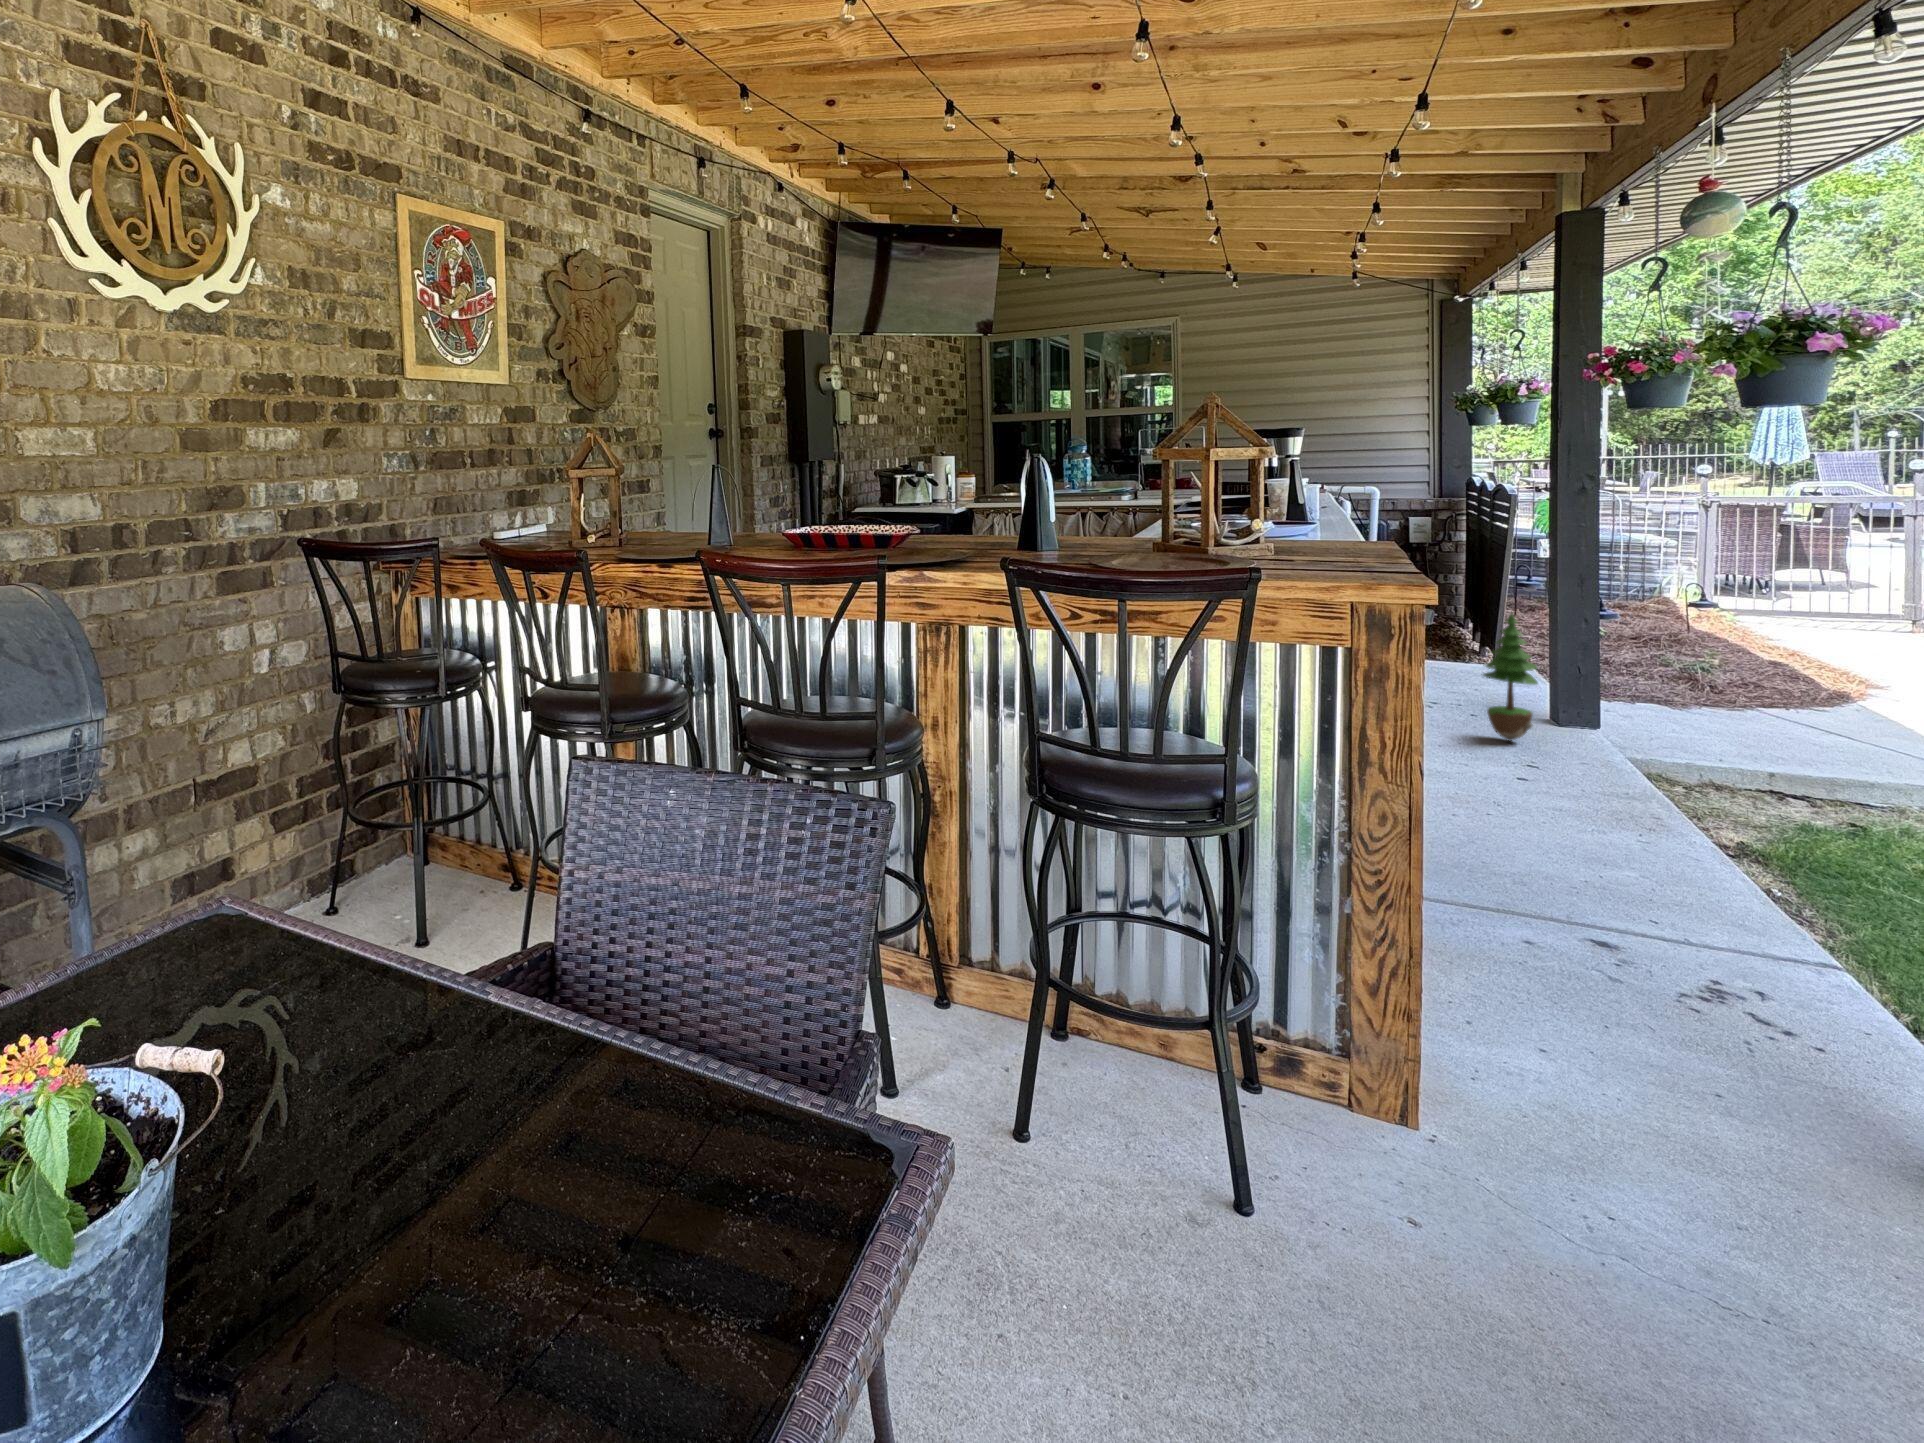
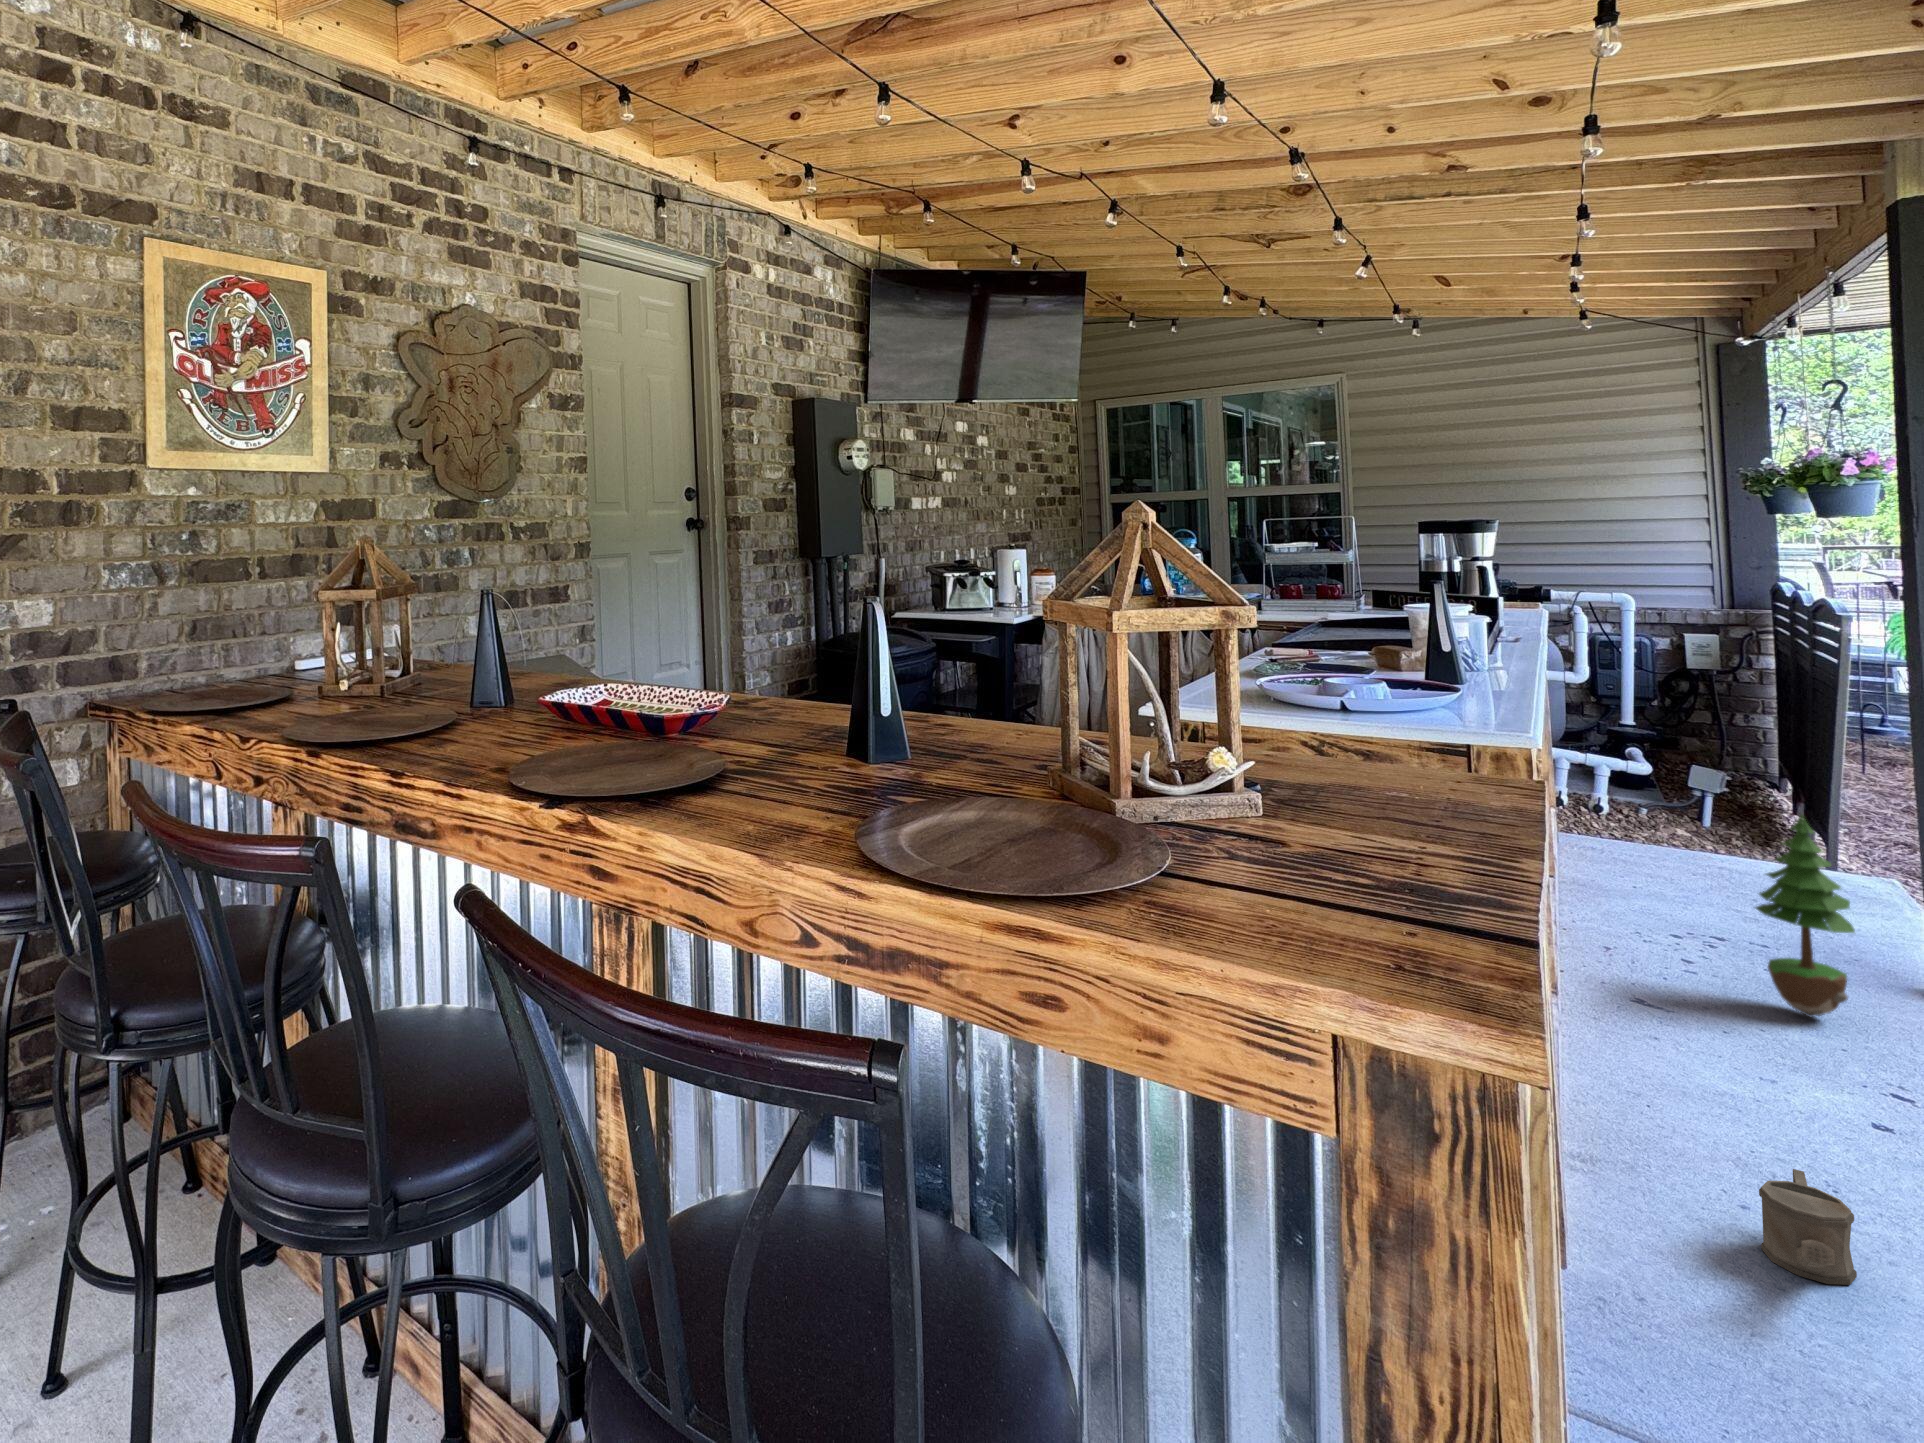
watering can: none [1499,797,1548,851] -> present [1759,1169,1857,1285]

